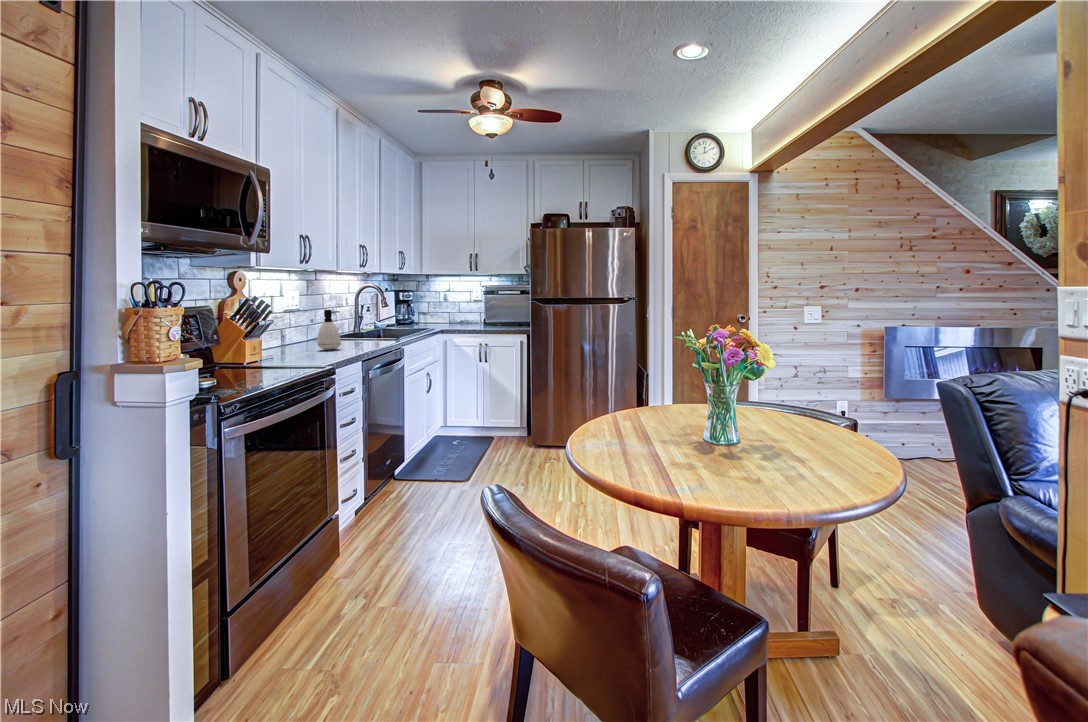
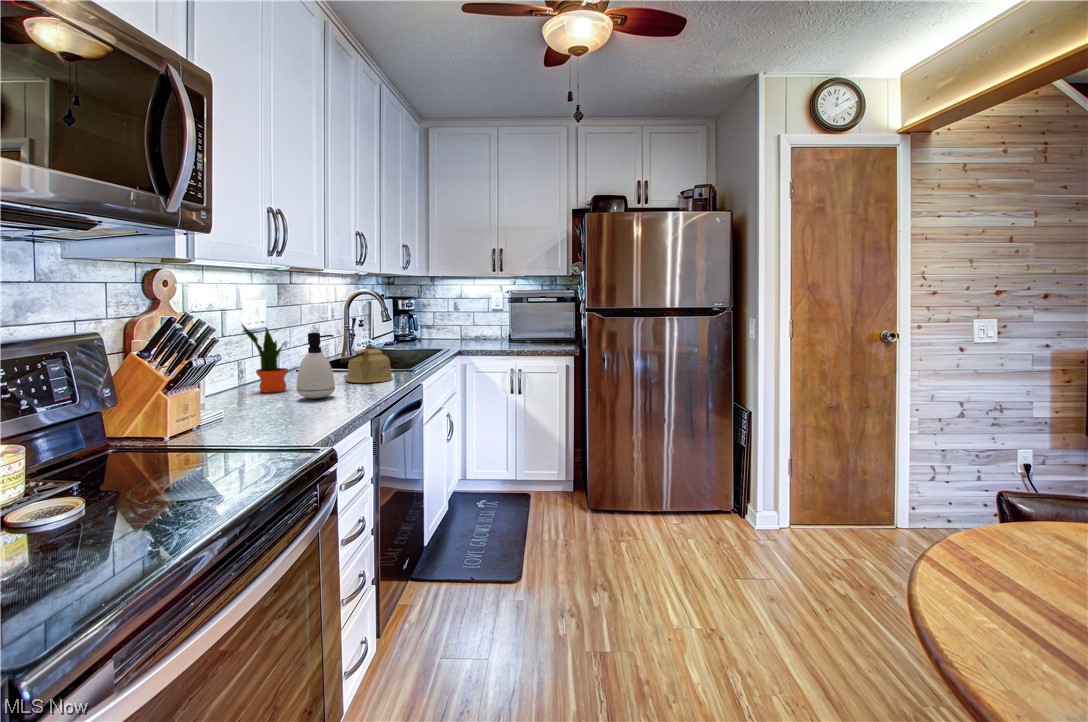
potted plant: none [284,304,313,348] -> present [242,324,288,393]
kettle: none [347,320,381,343] -> present [341,345,393,383]

